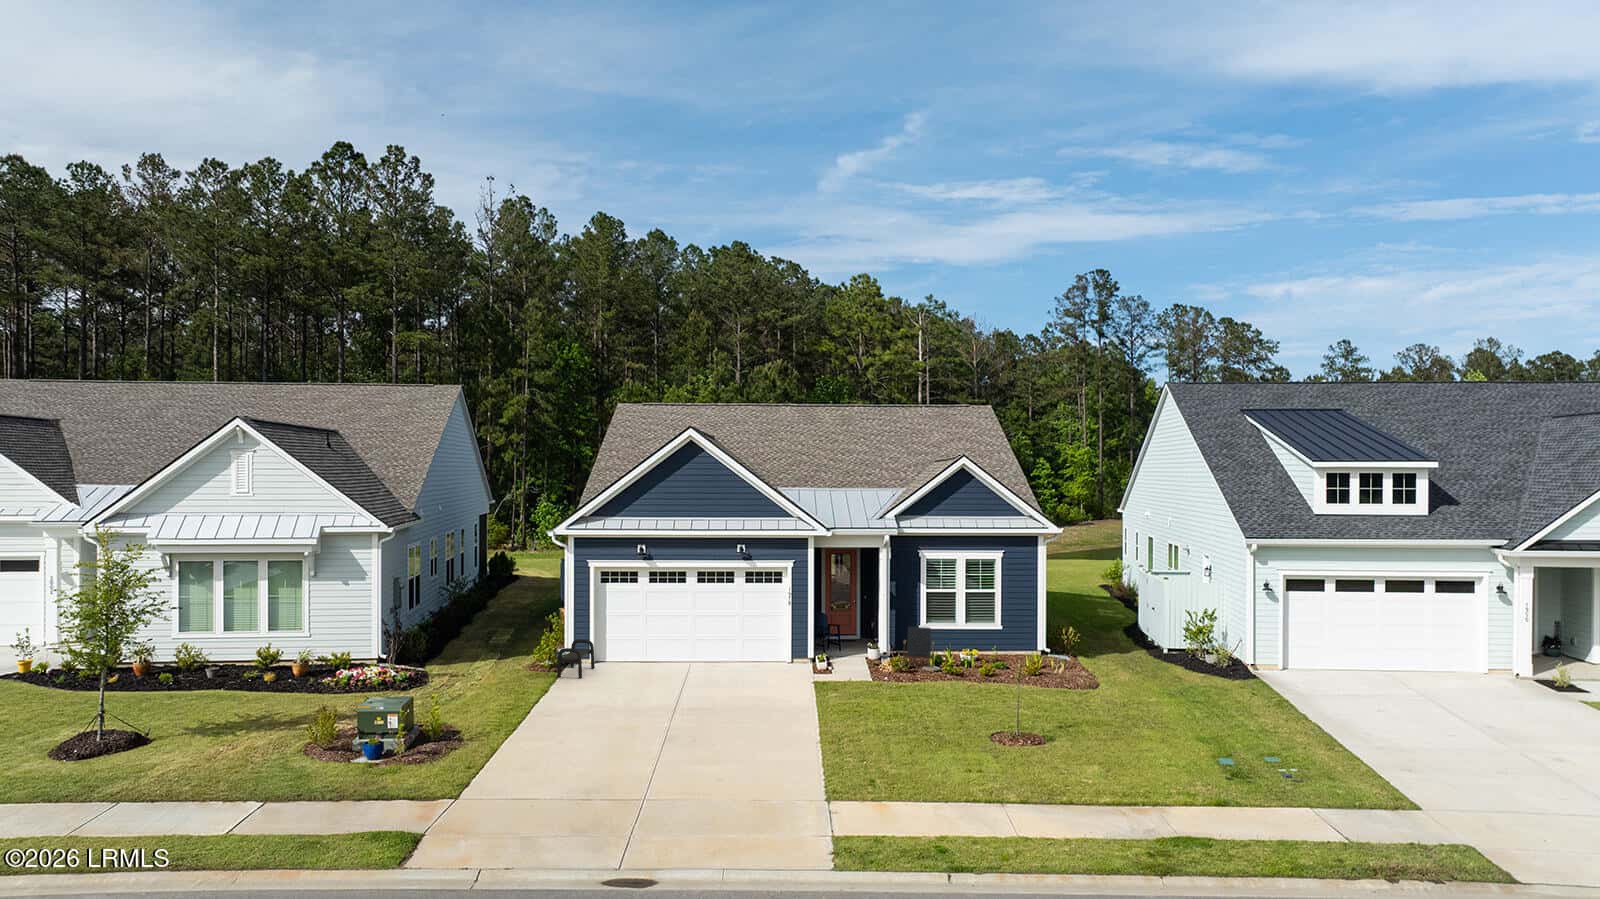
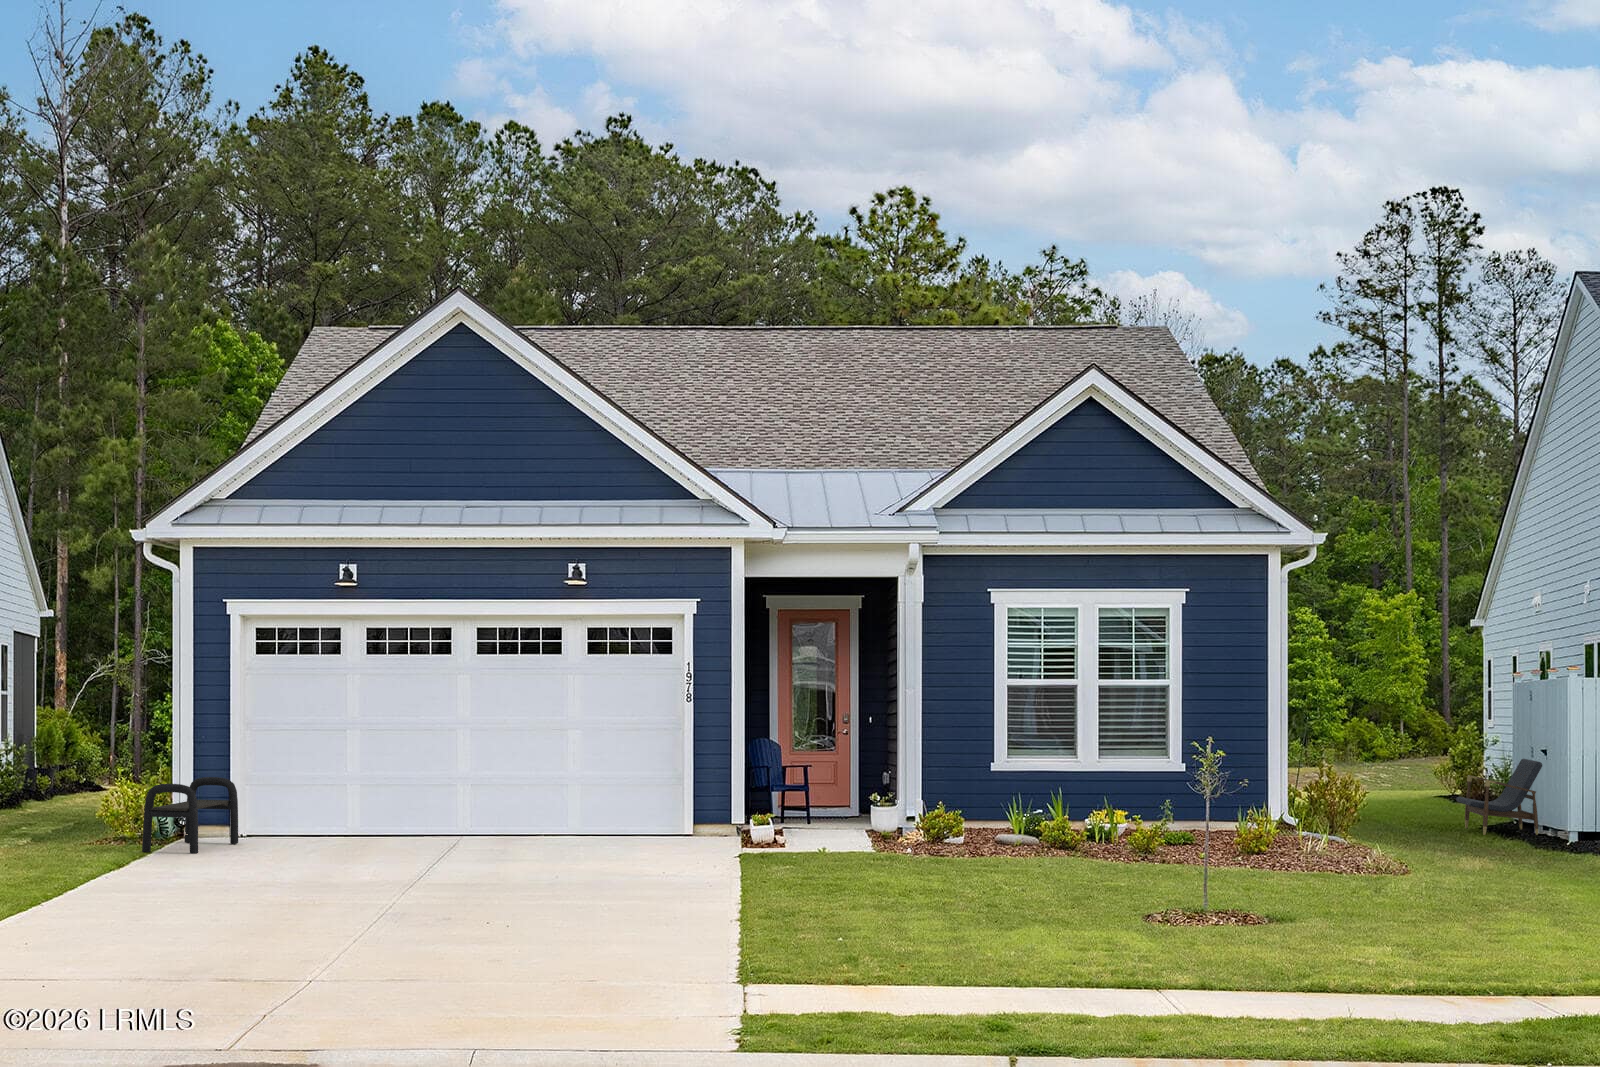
lounge chair: present [903,627,934,666] -> present [1456,759,1542,835]

